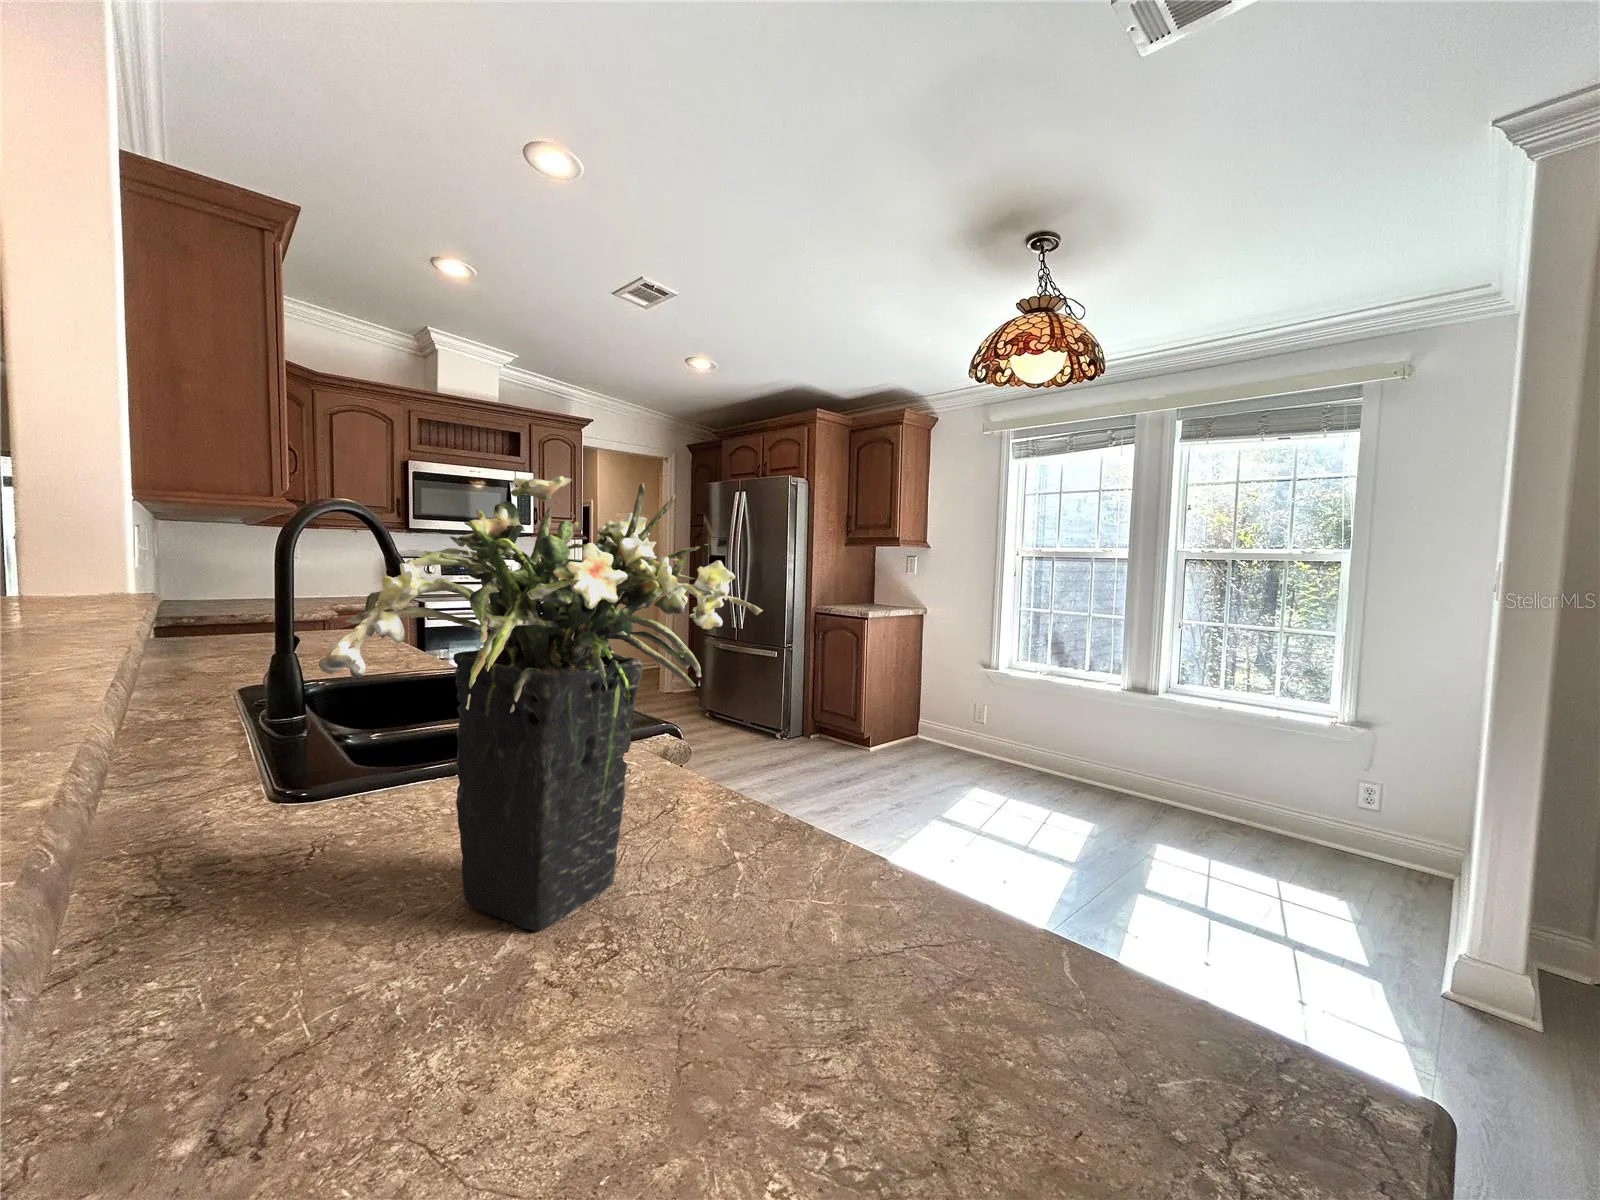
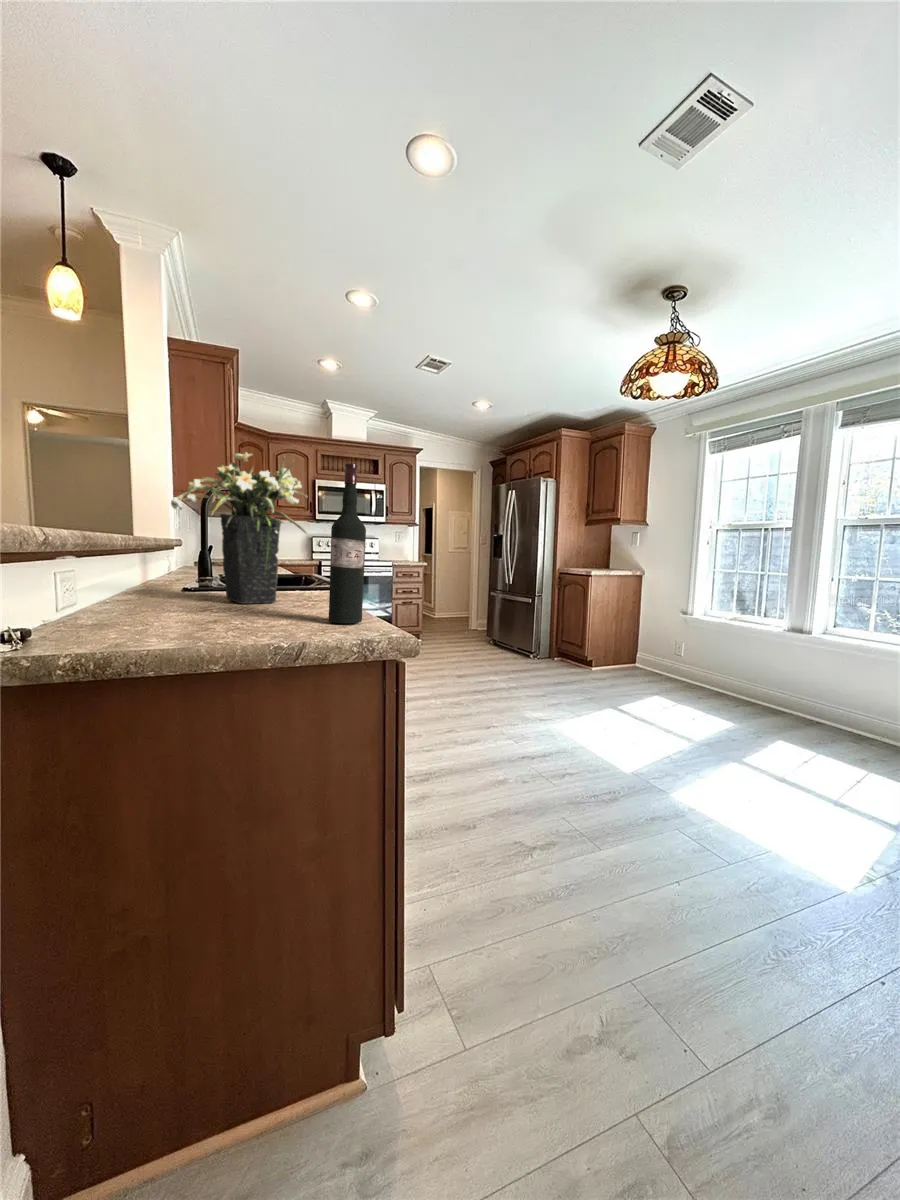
wine bottle: none [933,555,1053,1048] -> present [329,464,366,623]

